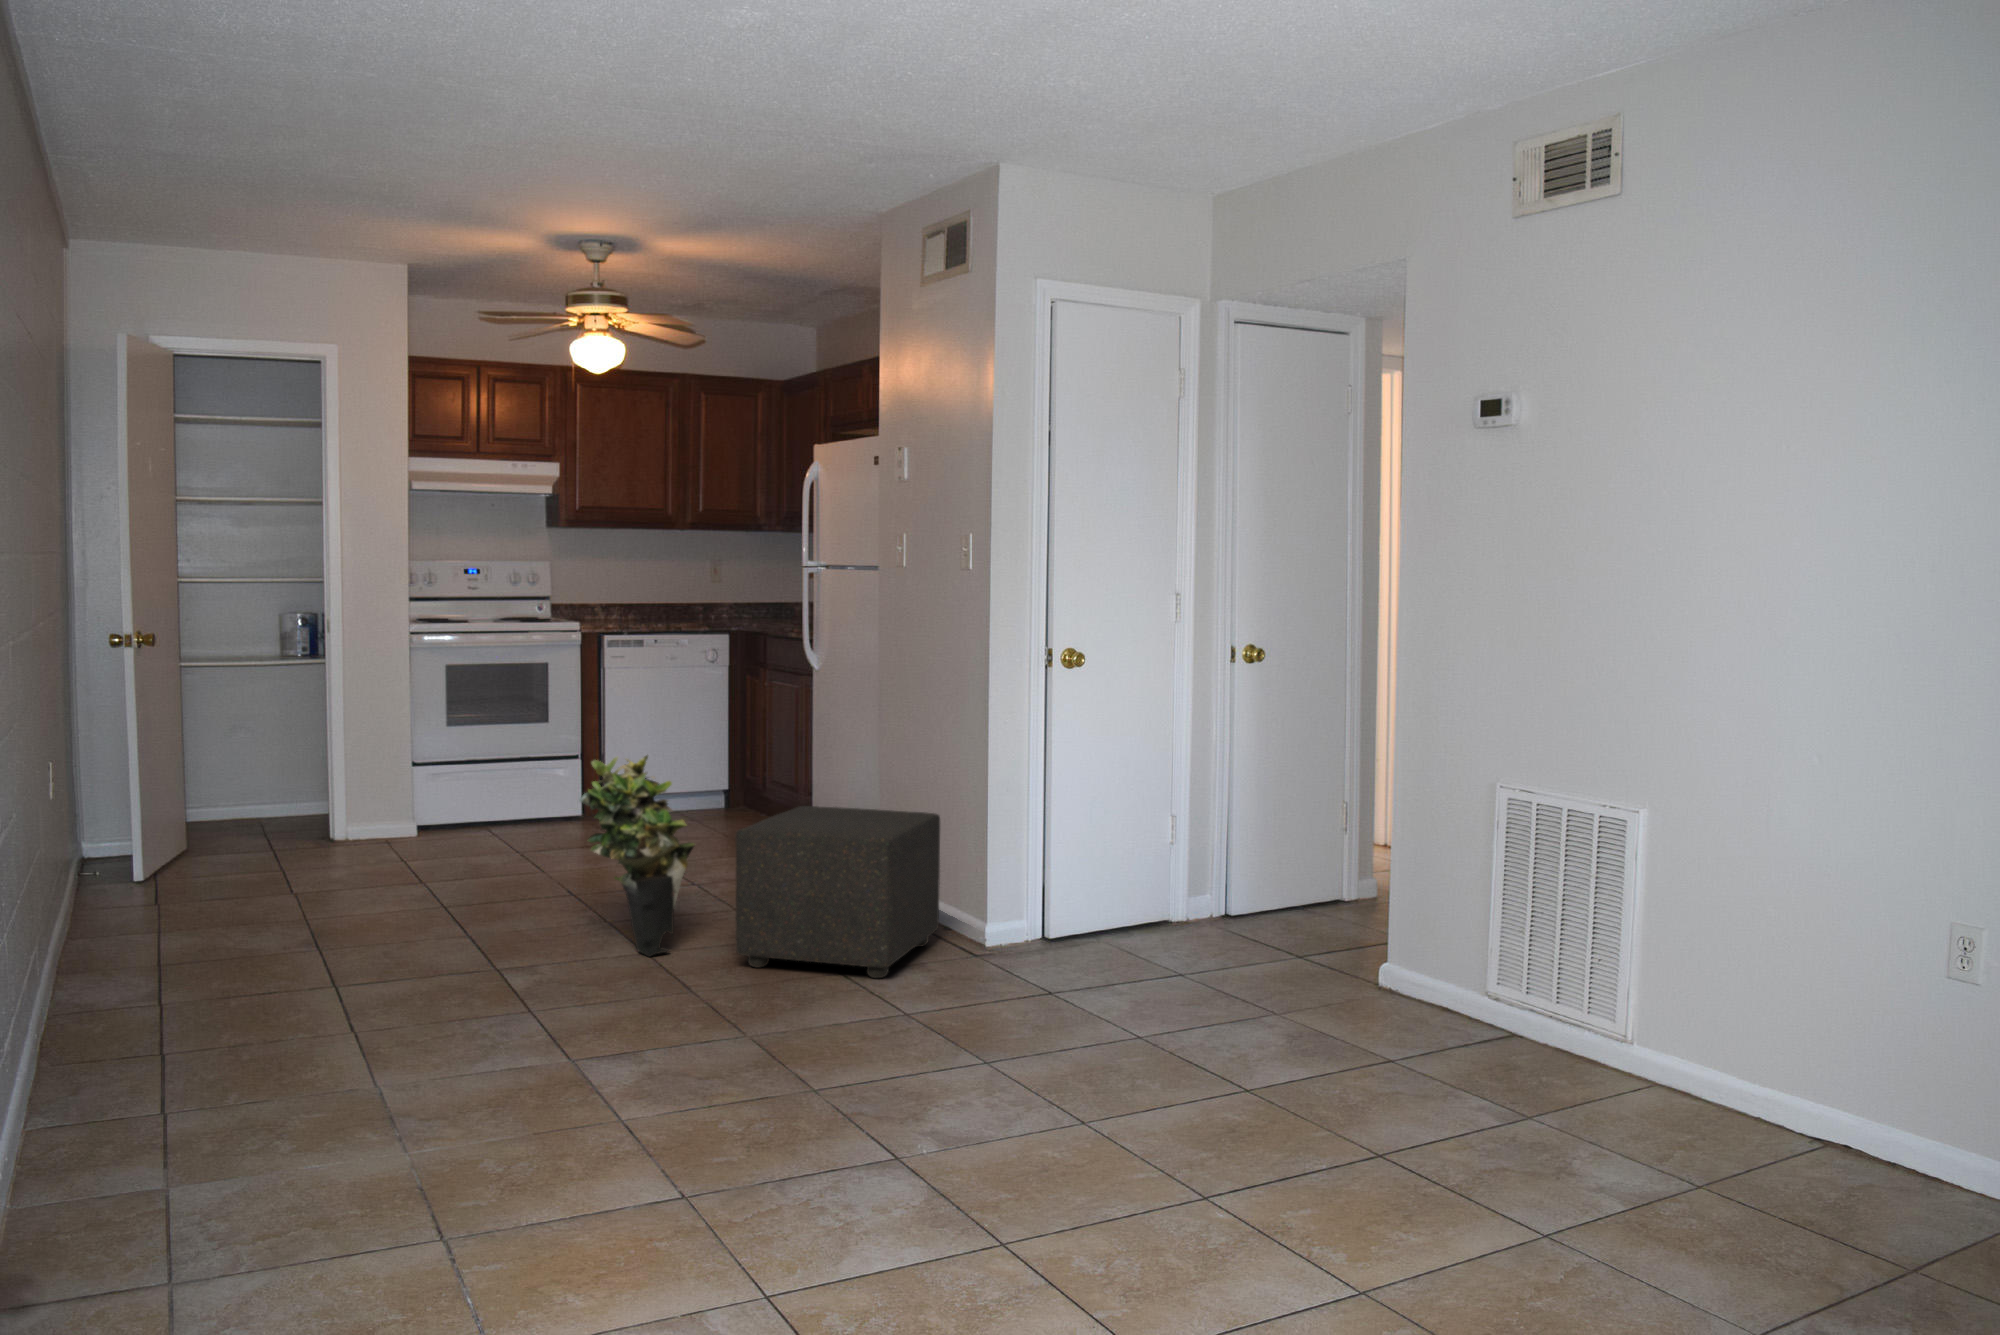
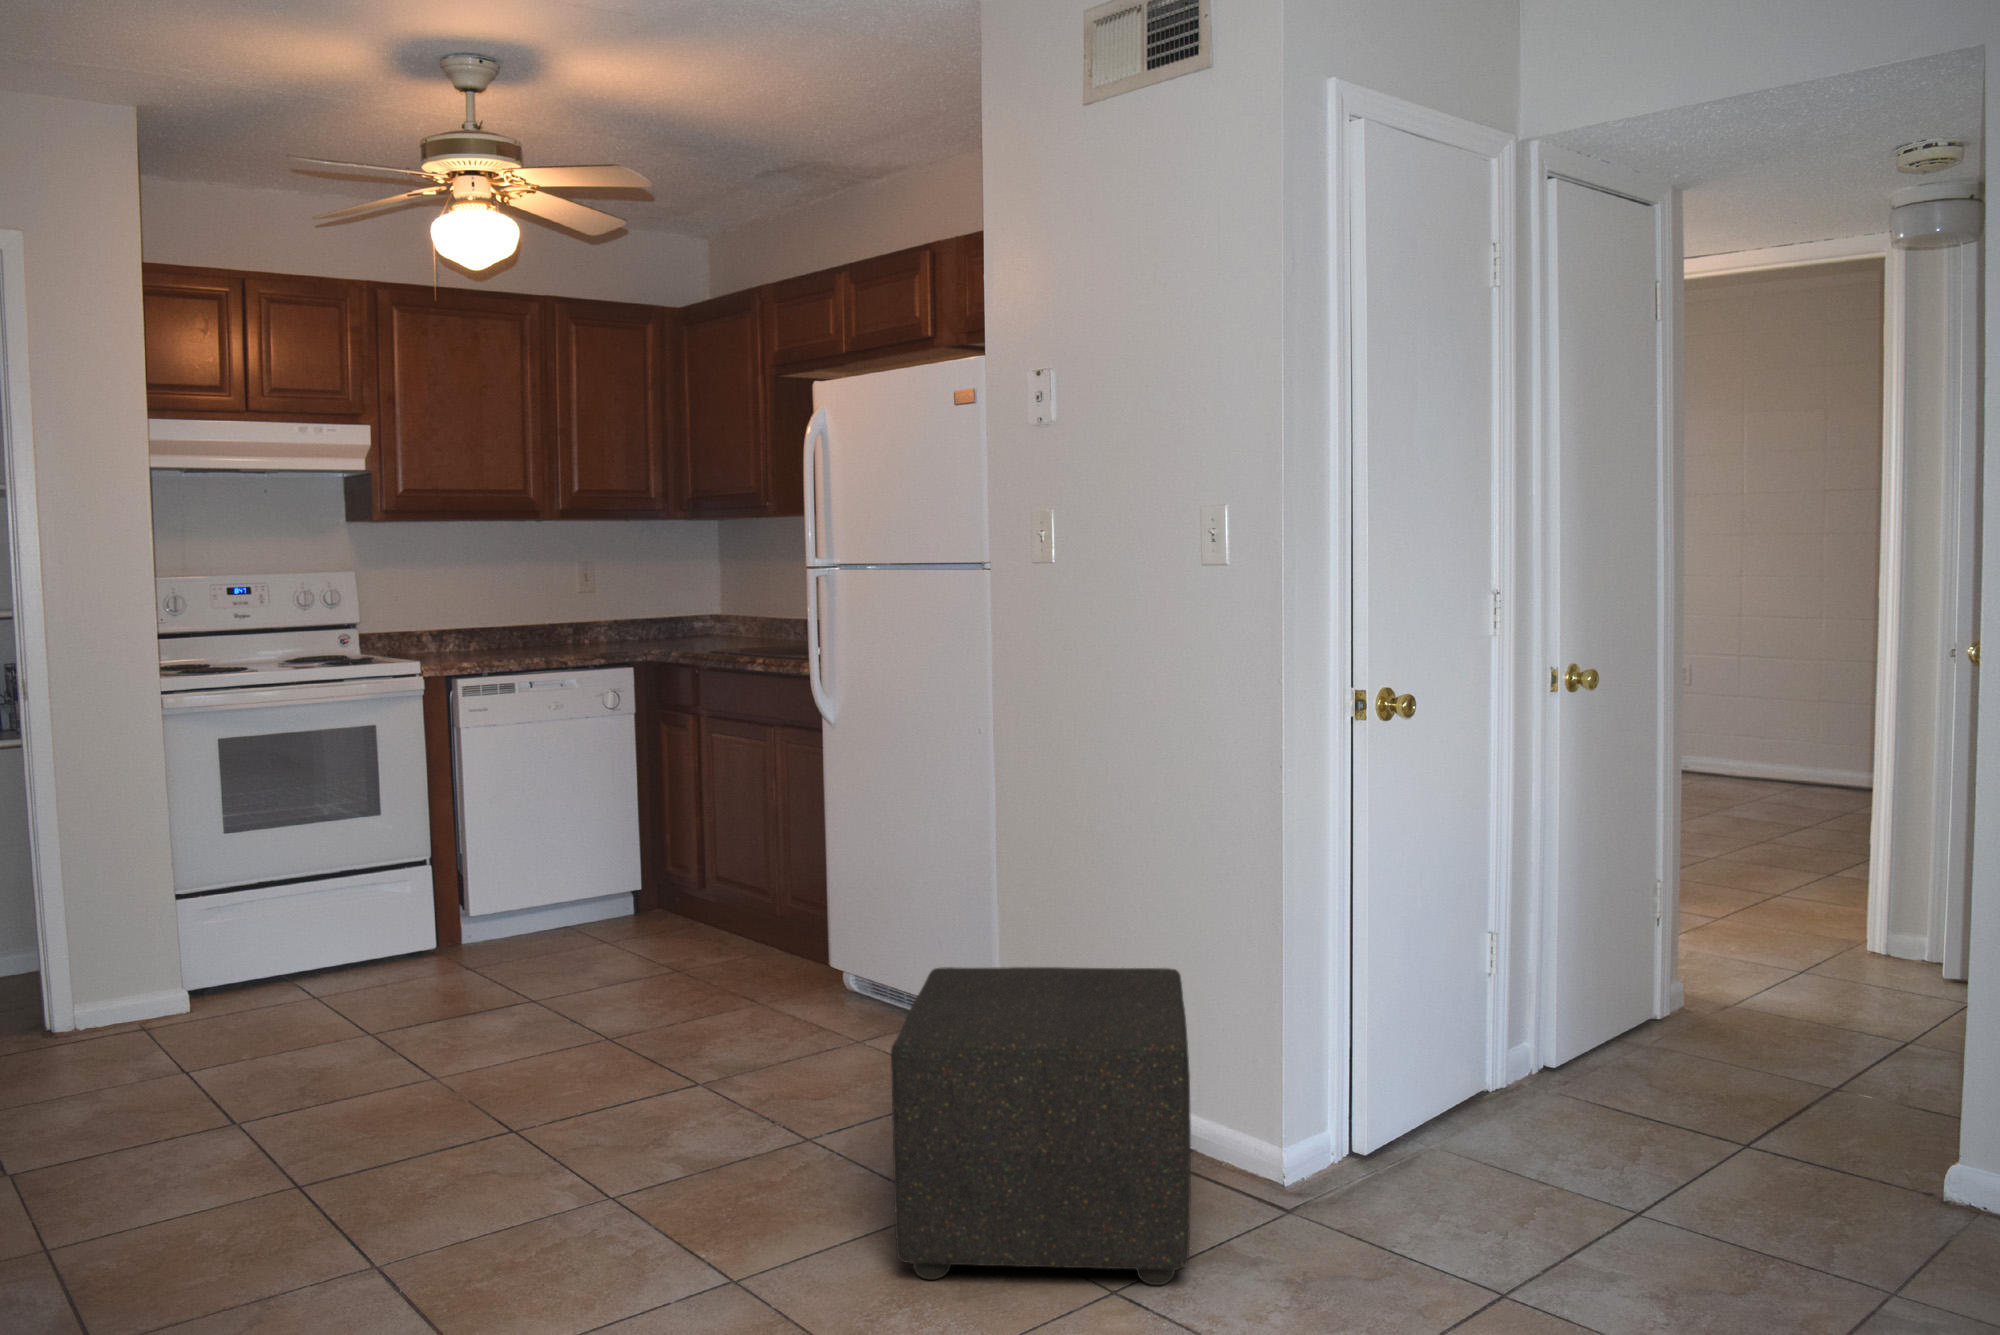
potted plant: present [579,756,695,957] -> none [582,904,784,1272]

